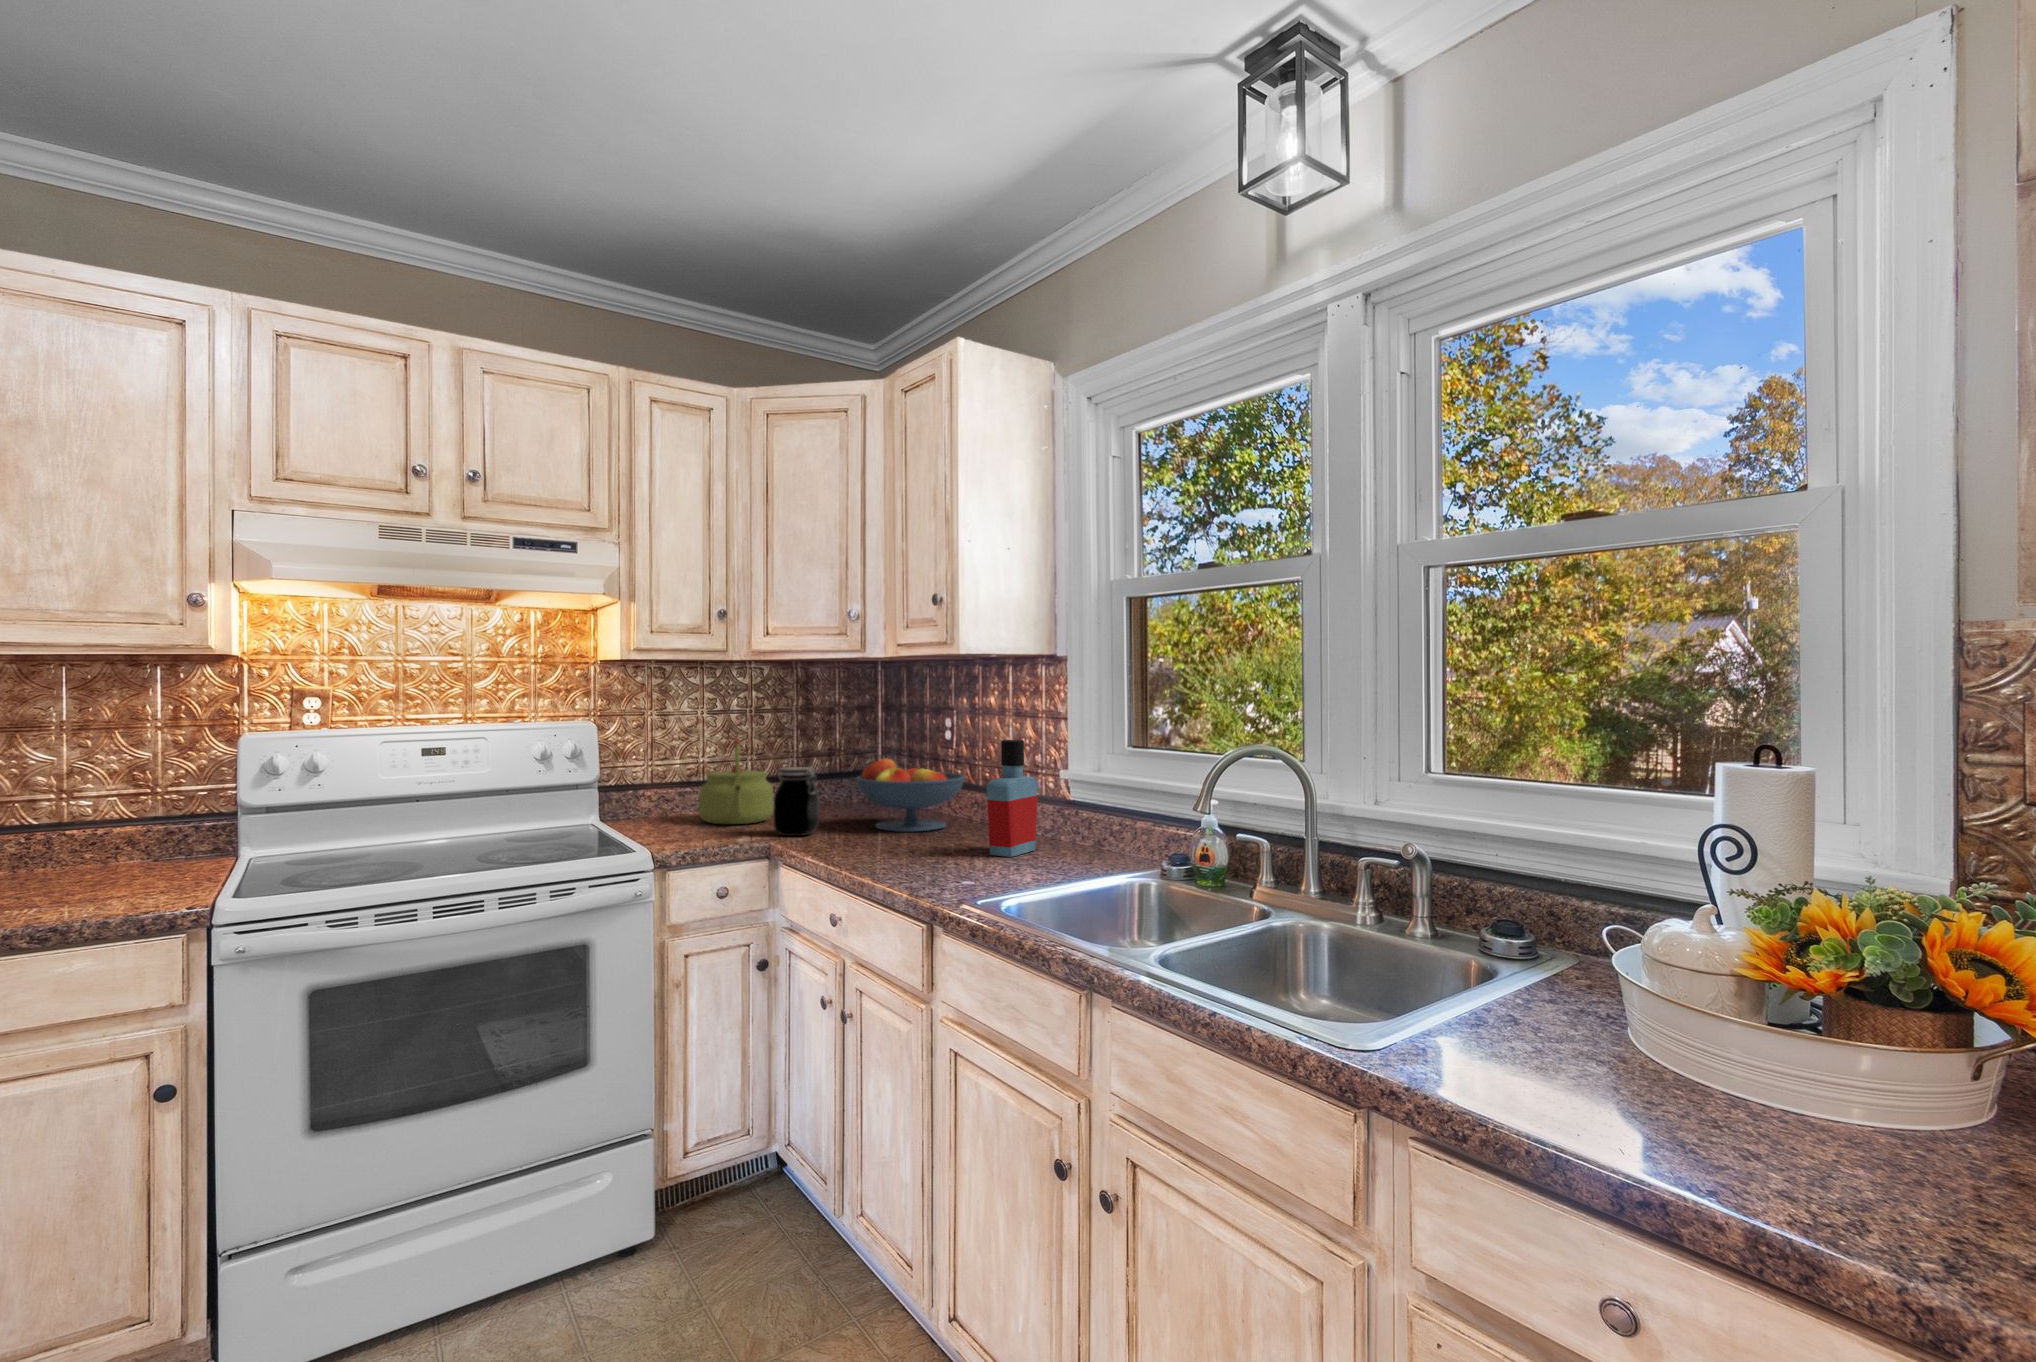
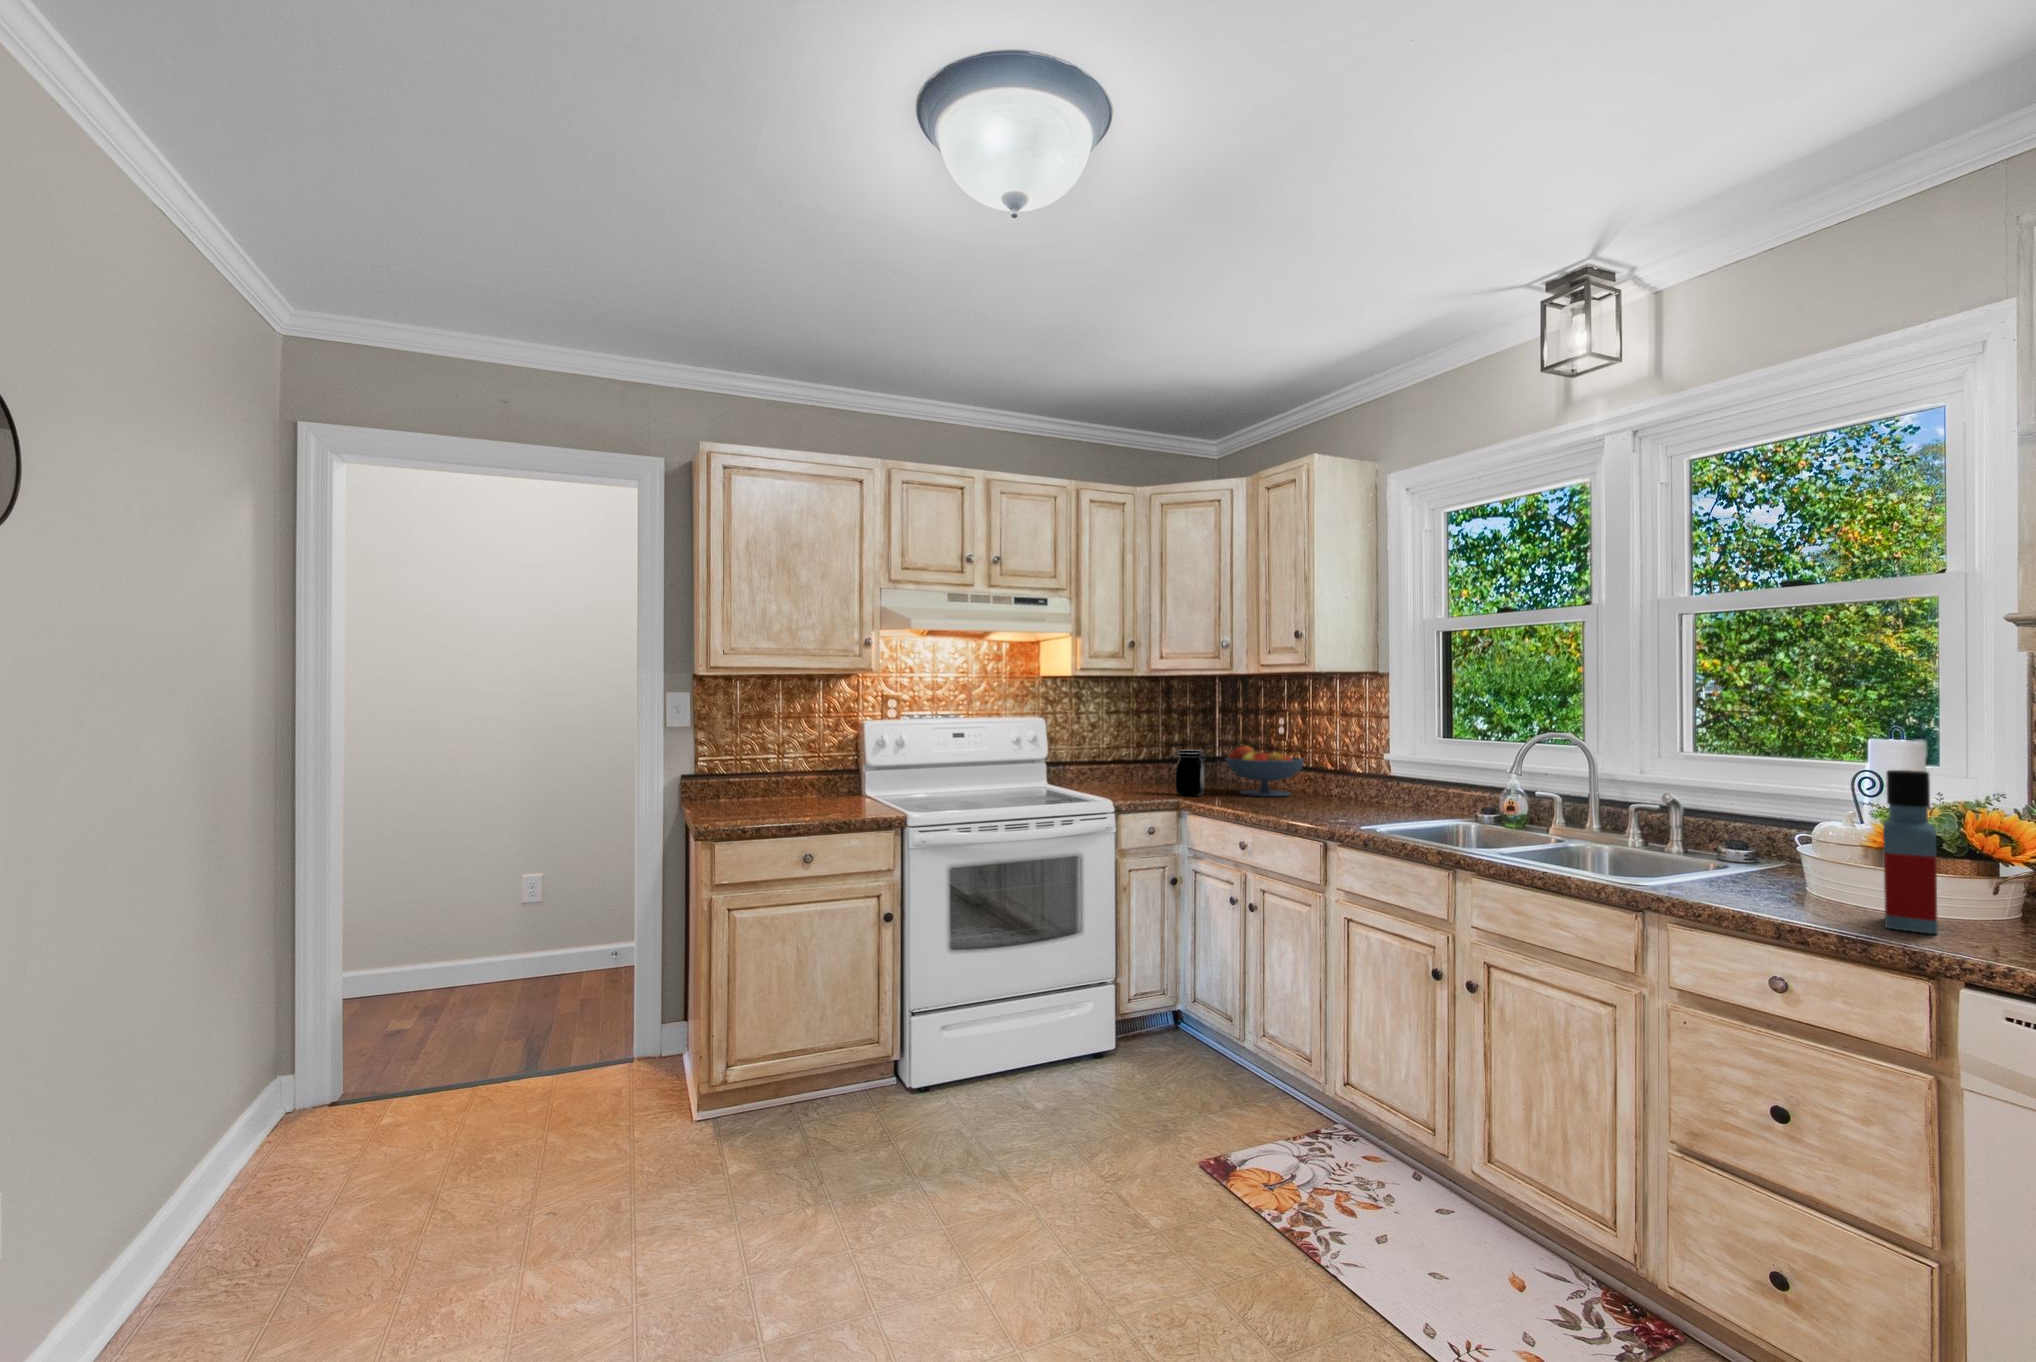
kettle: present [699,738,774,824] -> none [1112,729,1162,789]
bottle: present [986,740,1038,857] -> present [1883,770,1938,934]

